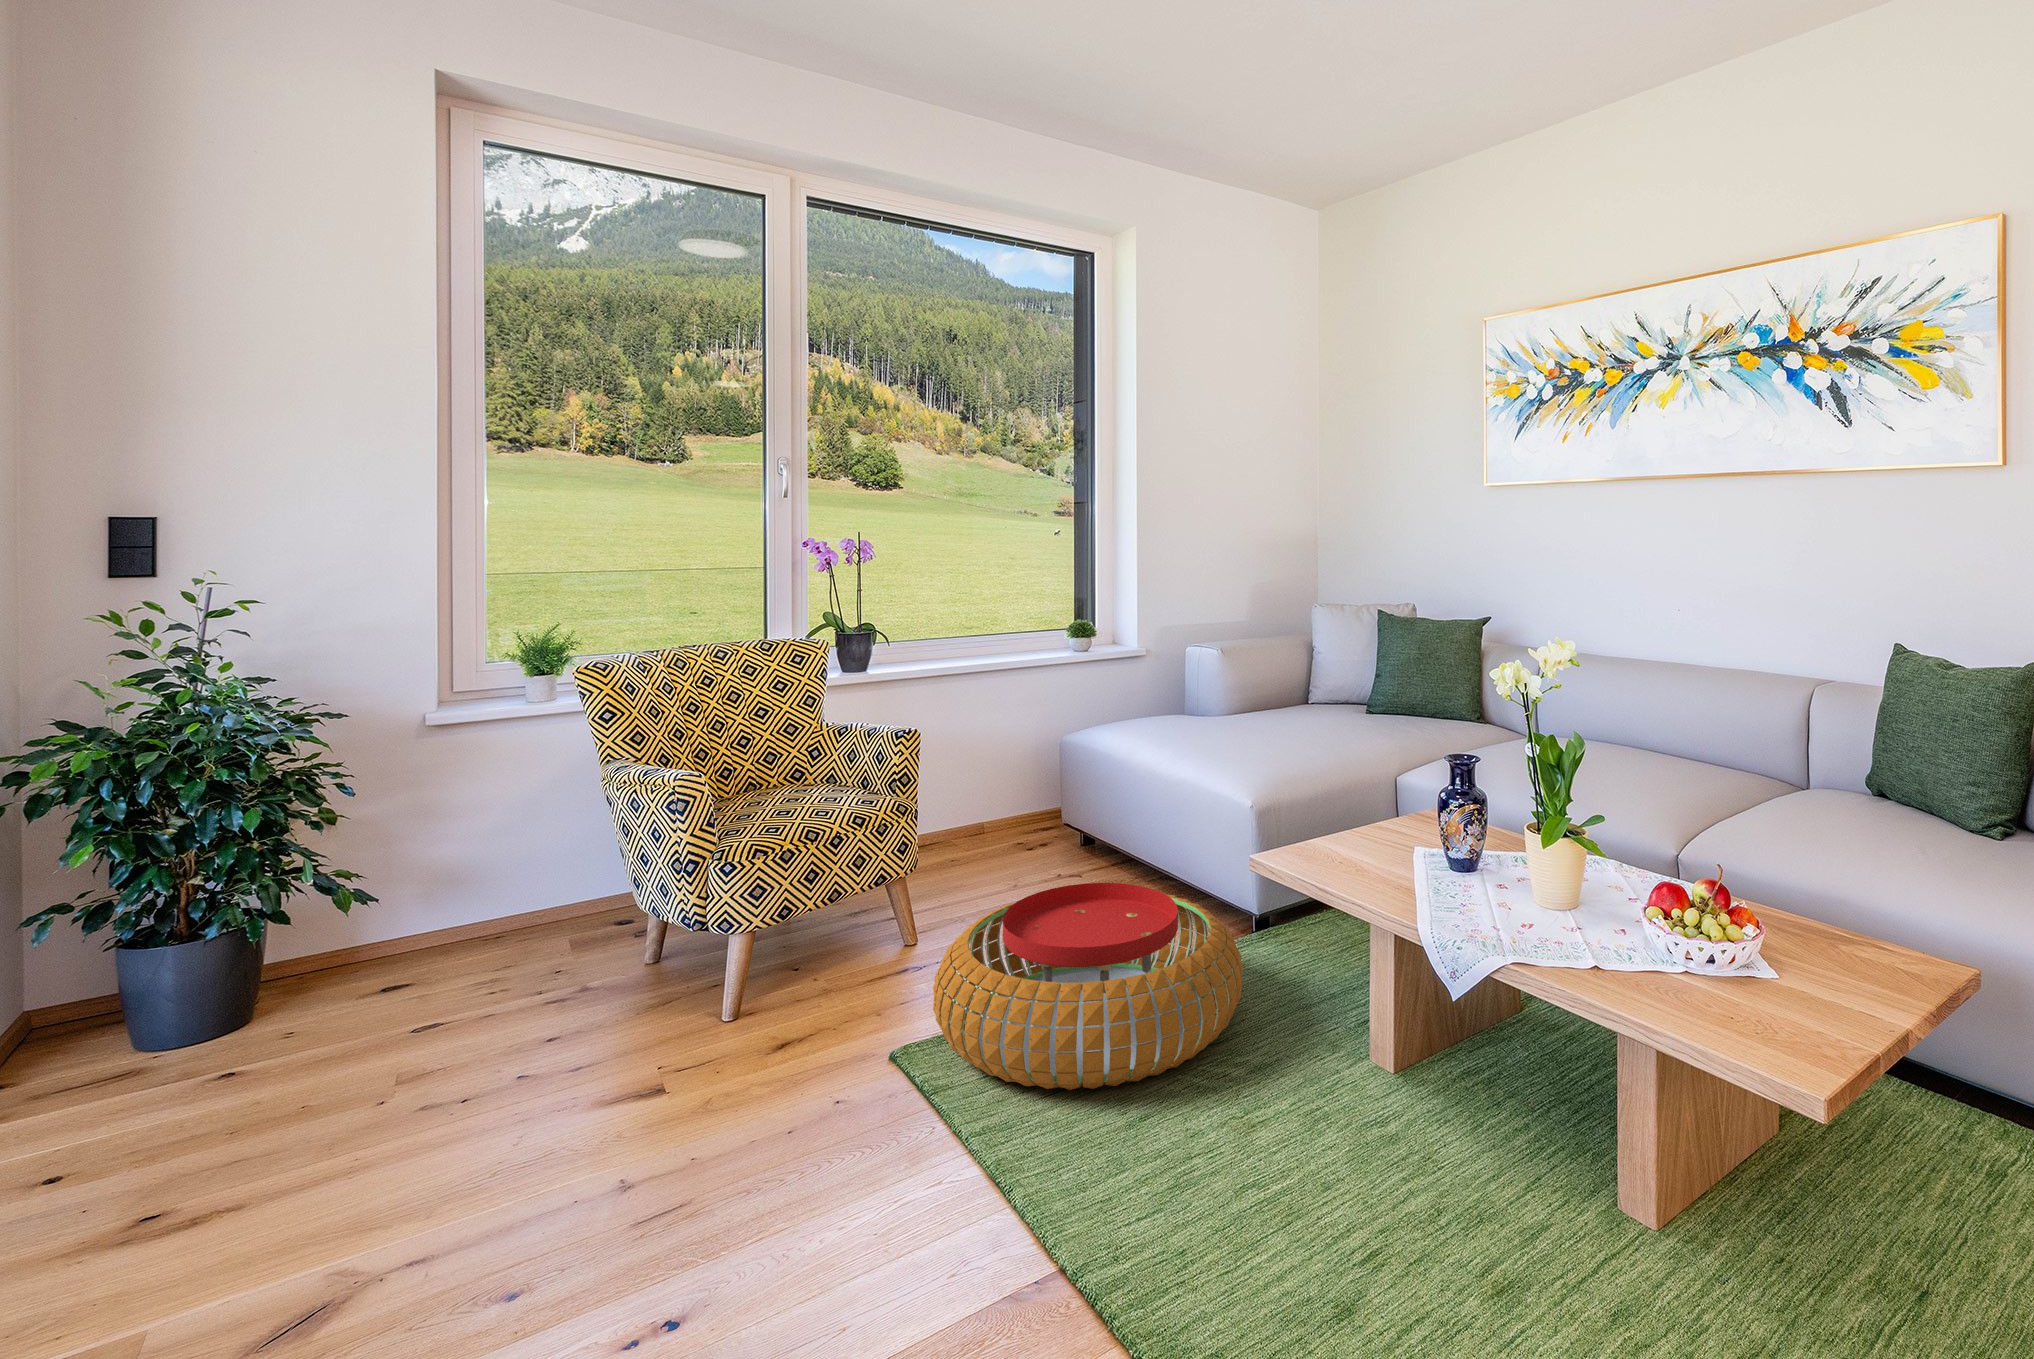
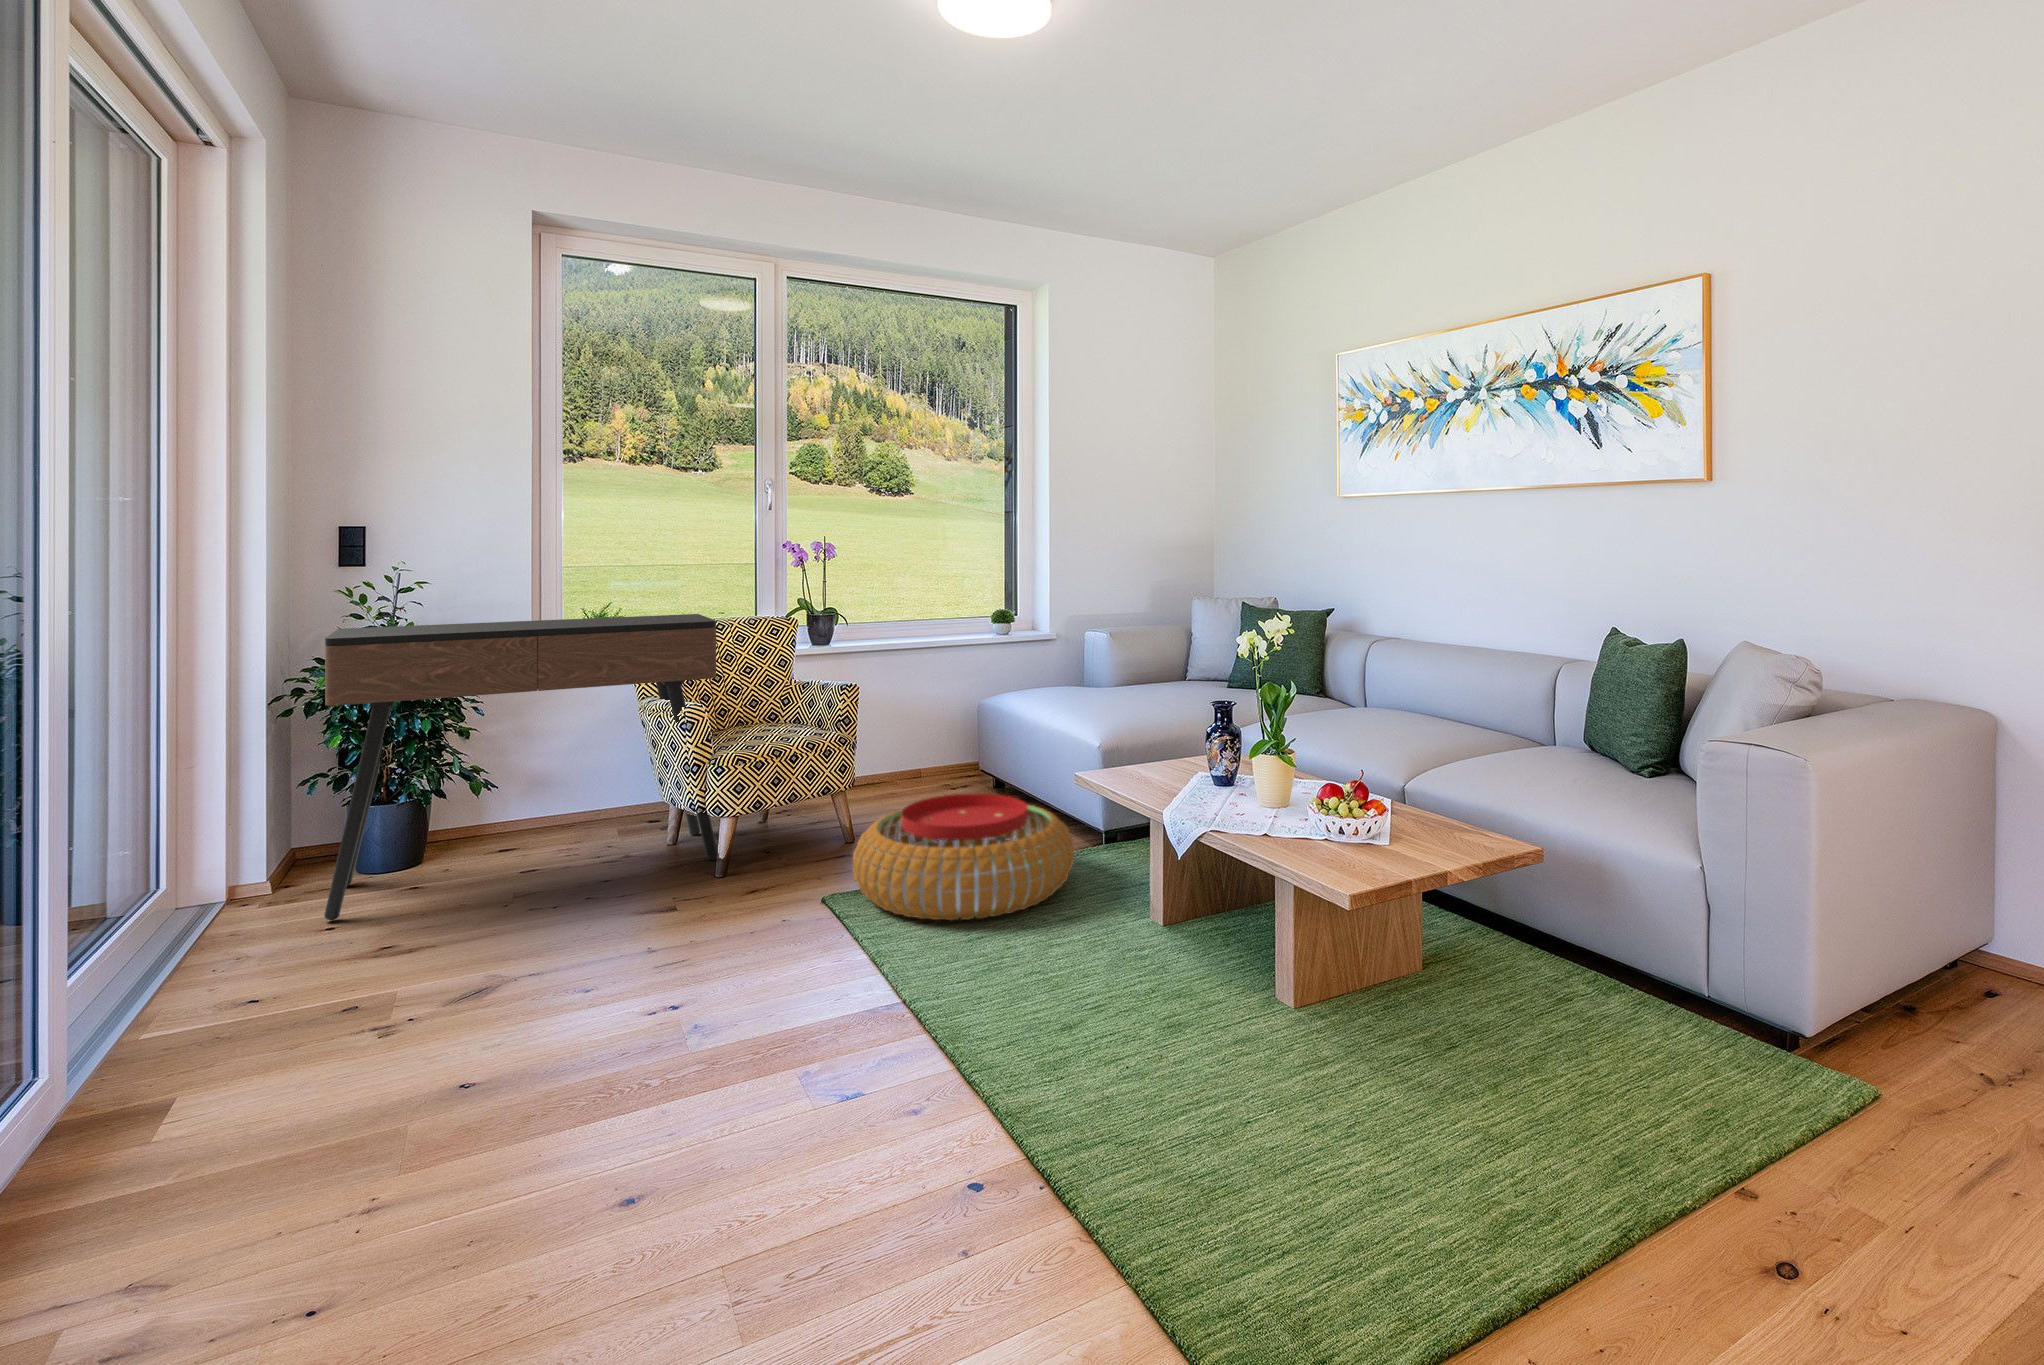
console table: none [52,640,720,1162] -> present [324,614,718,920]

